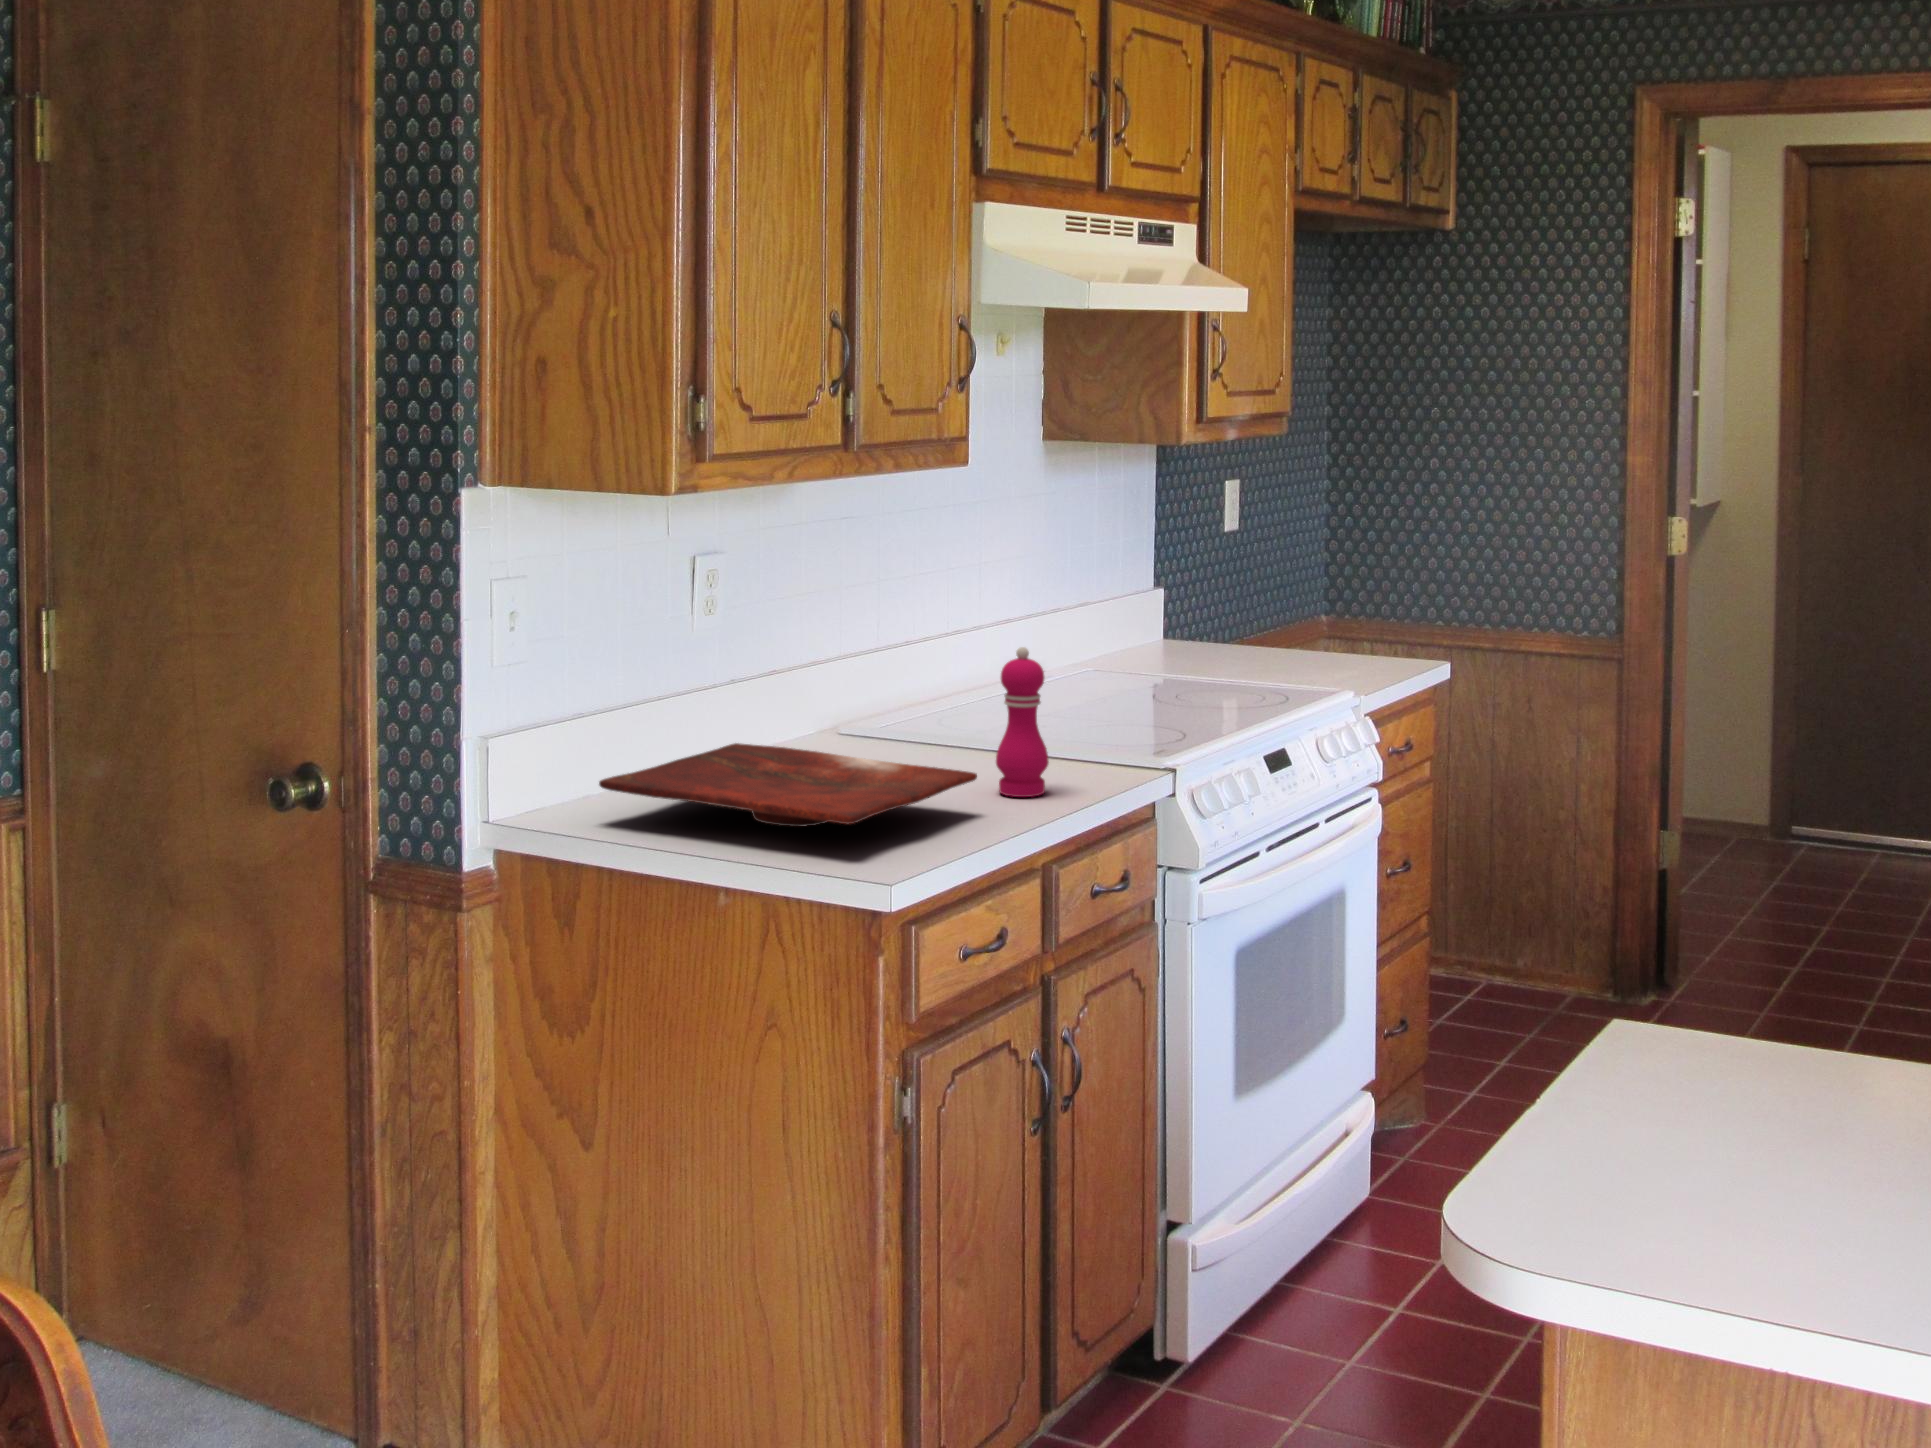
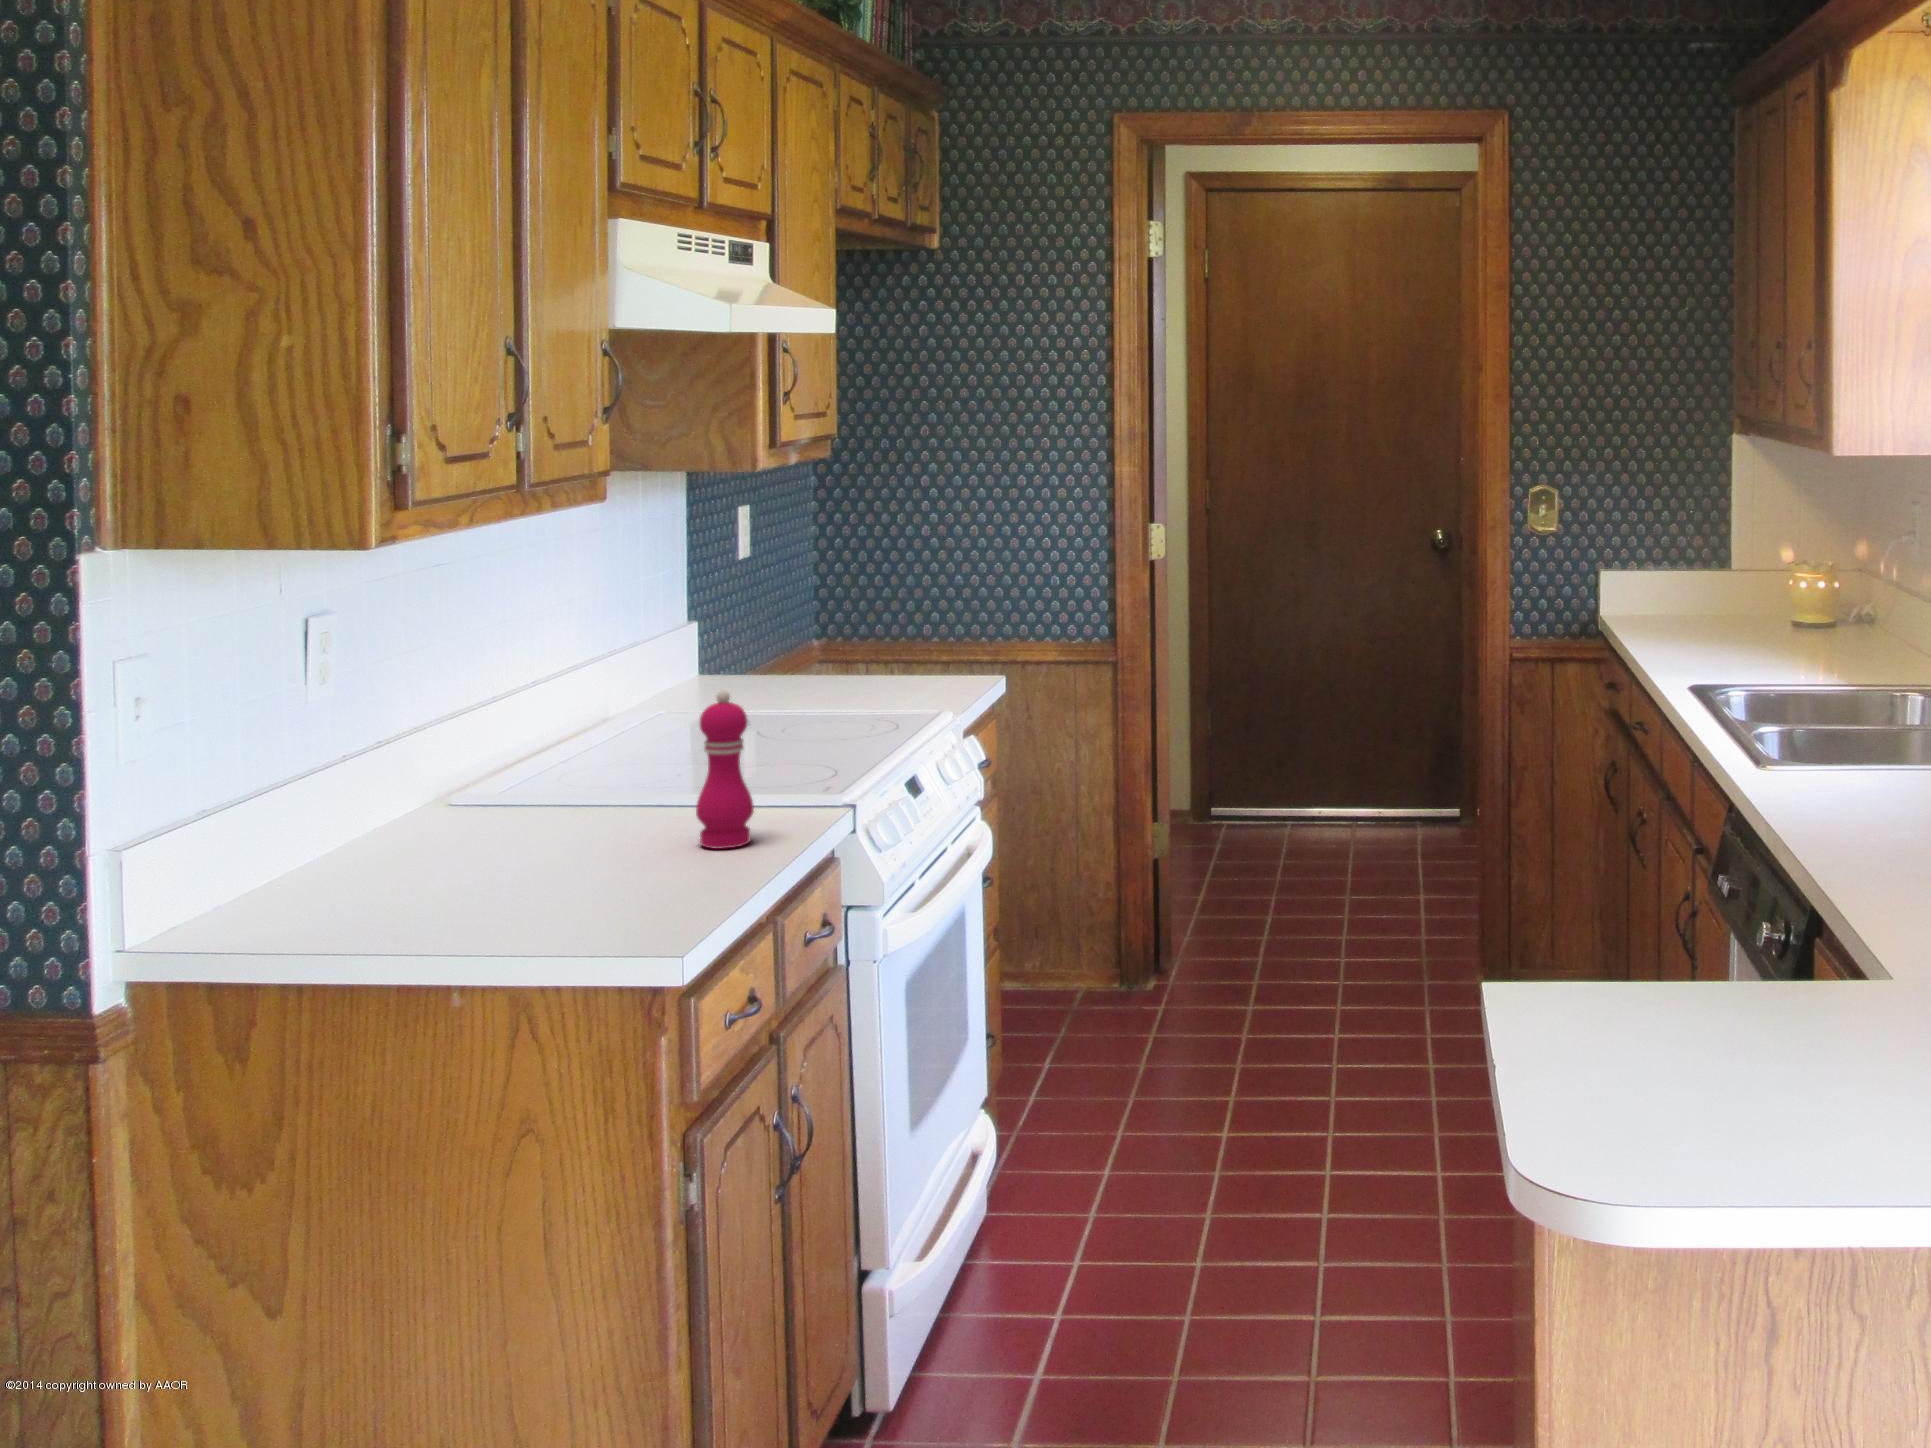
cutting board: present [599,743,977,827] -> none [264,826,701,911]

